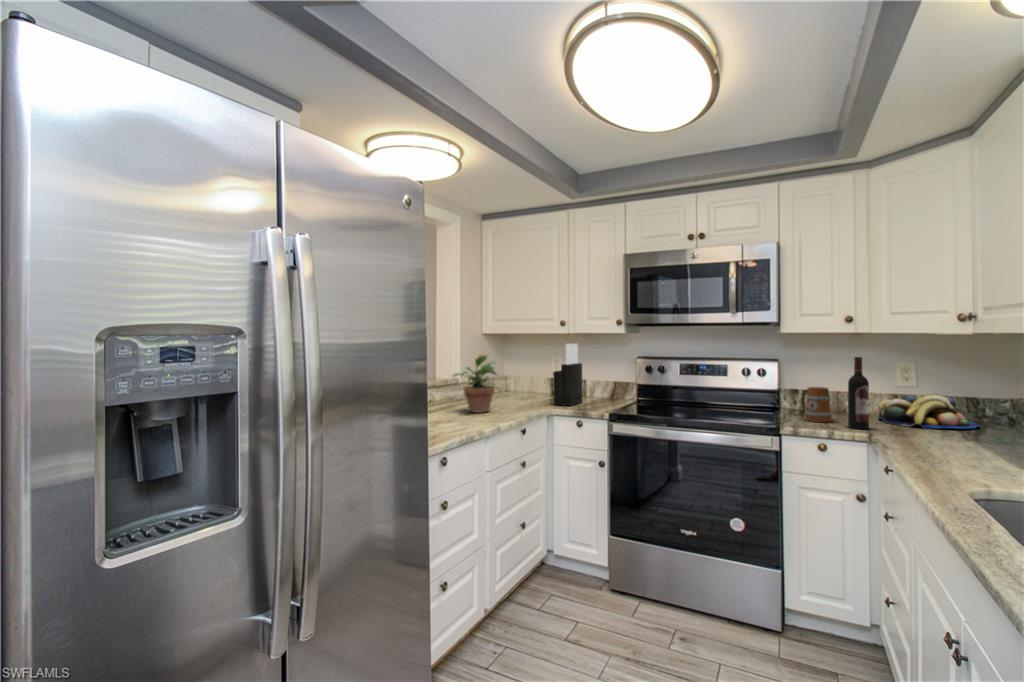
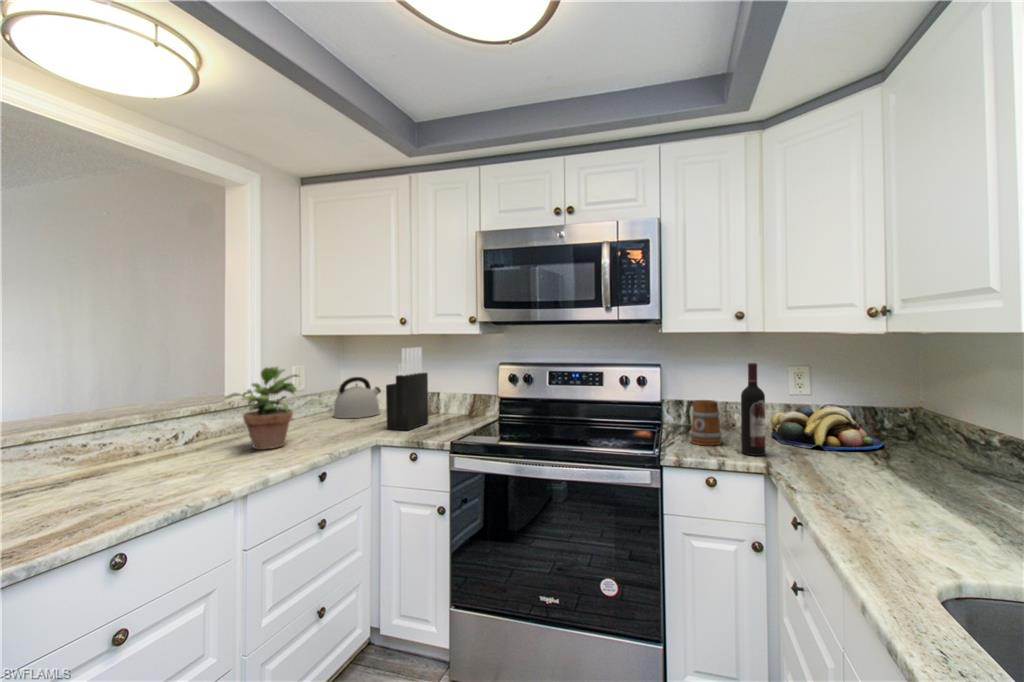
kettle: none [504,366,538,398] -> present [334,377,381,418]

